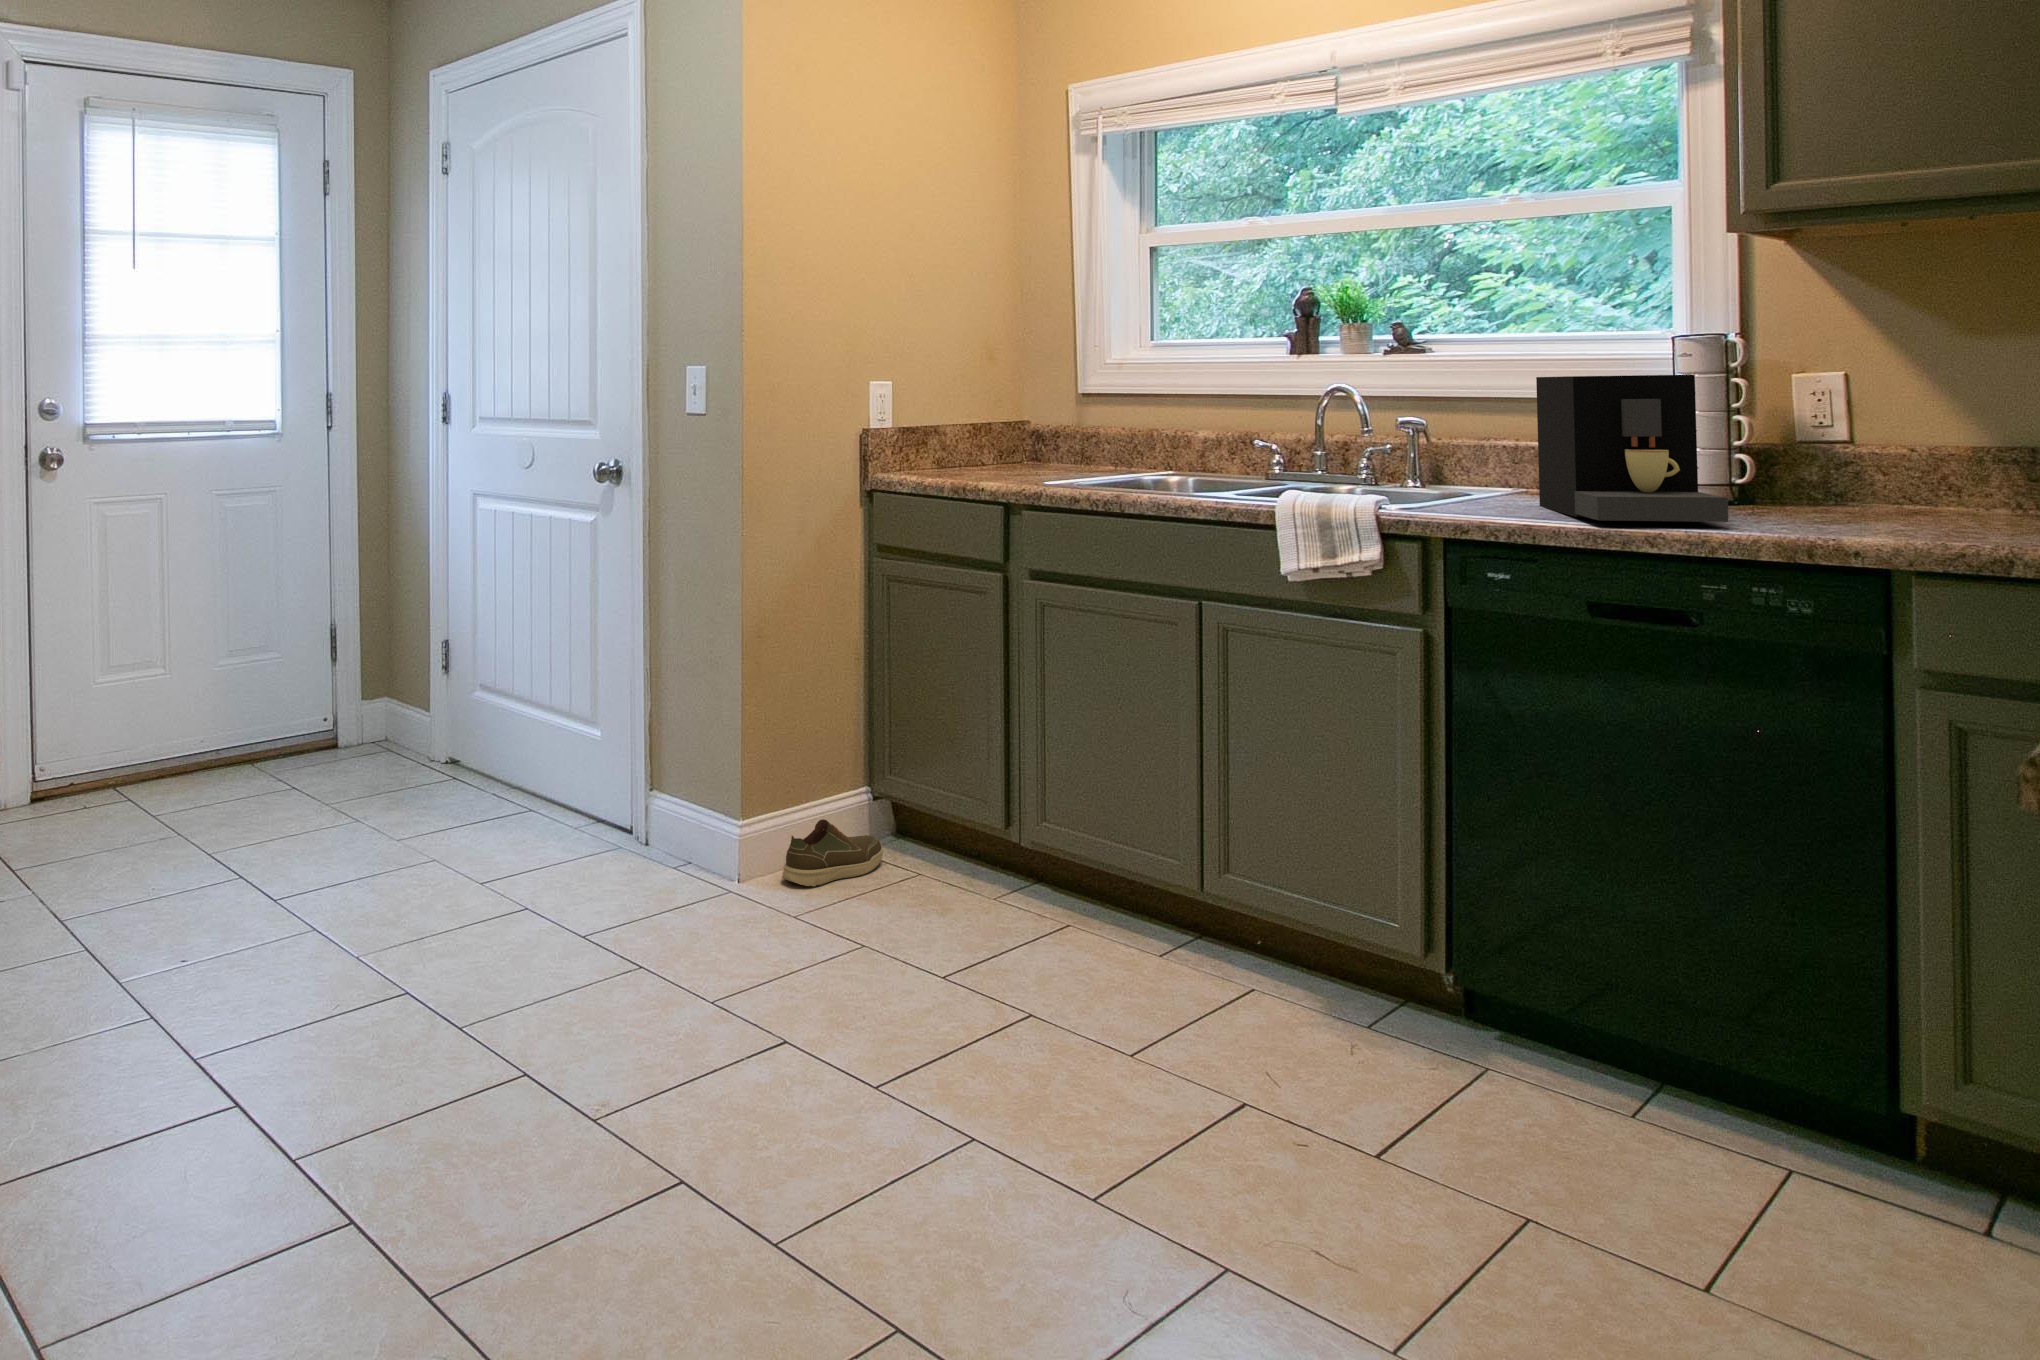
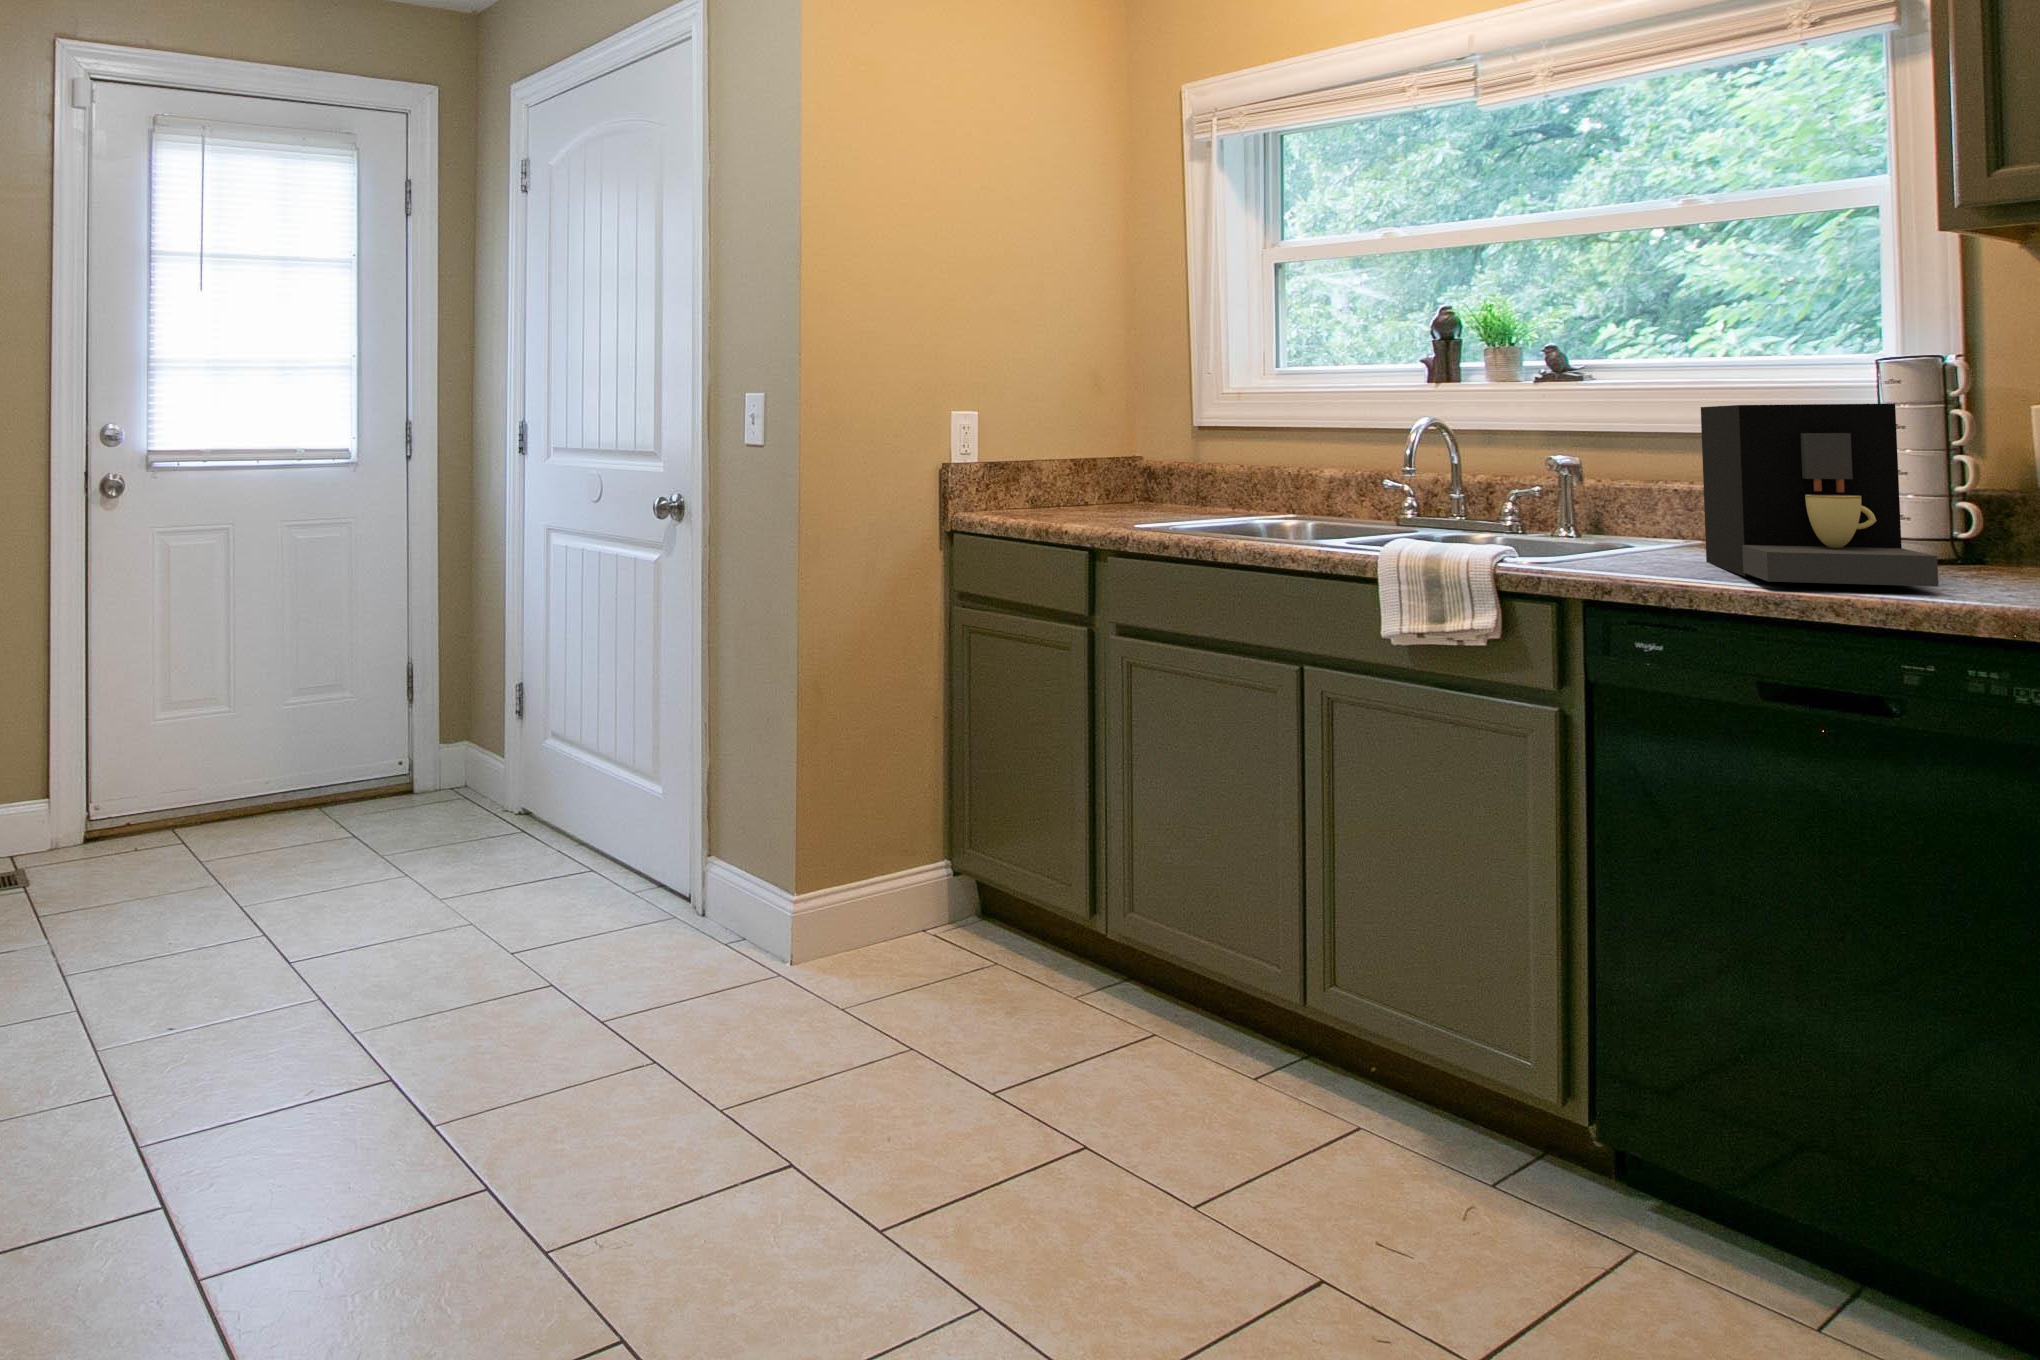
shoe: present [782,819,883,886] -> none [838,897,957,973]

